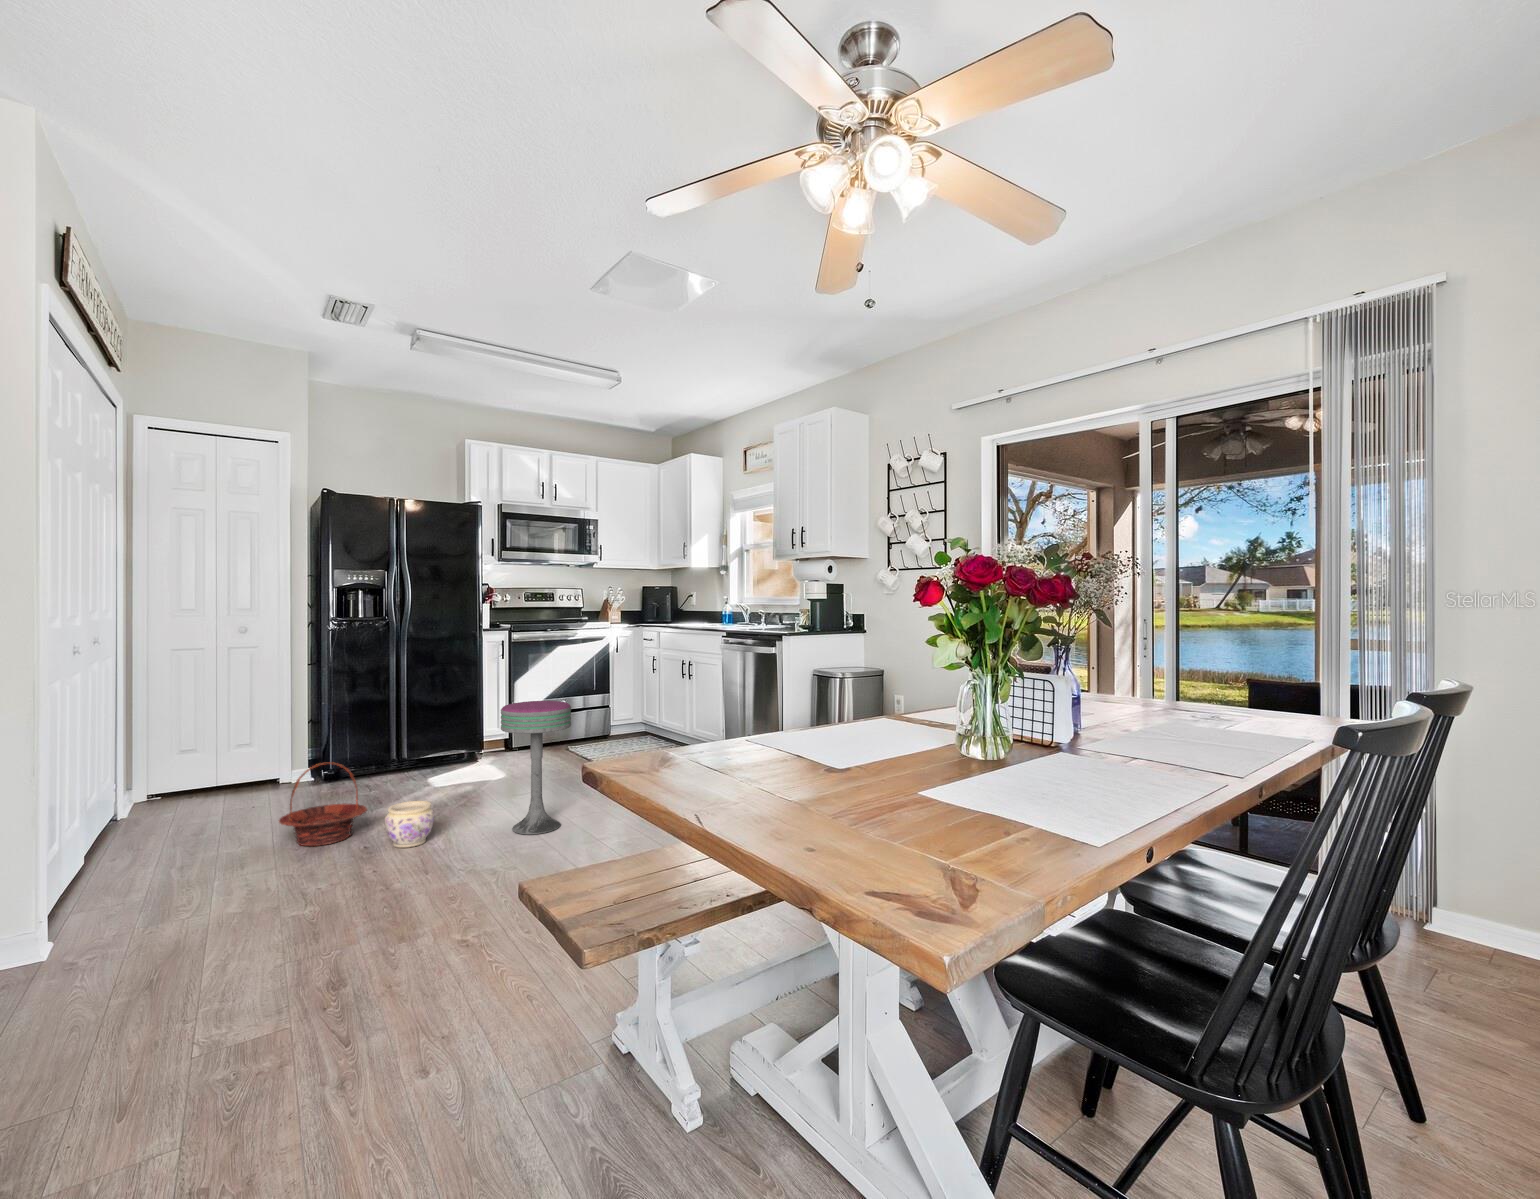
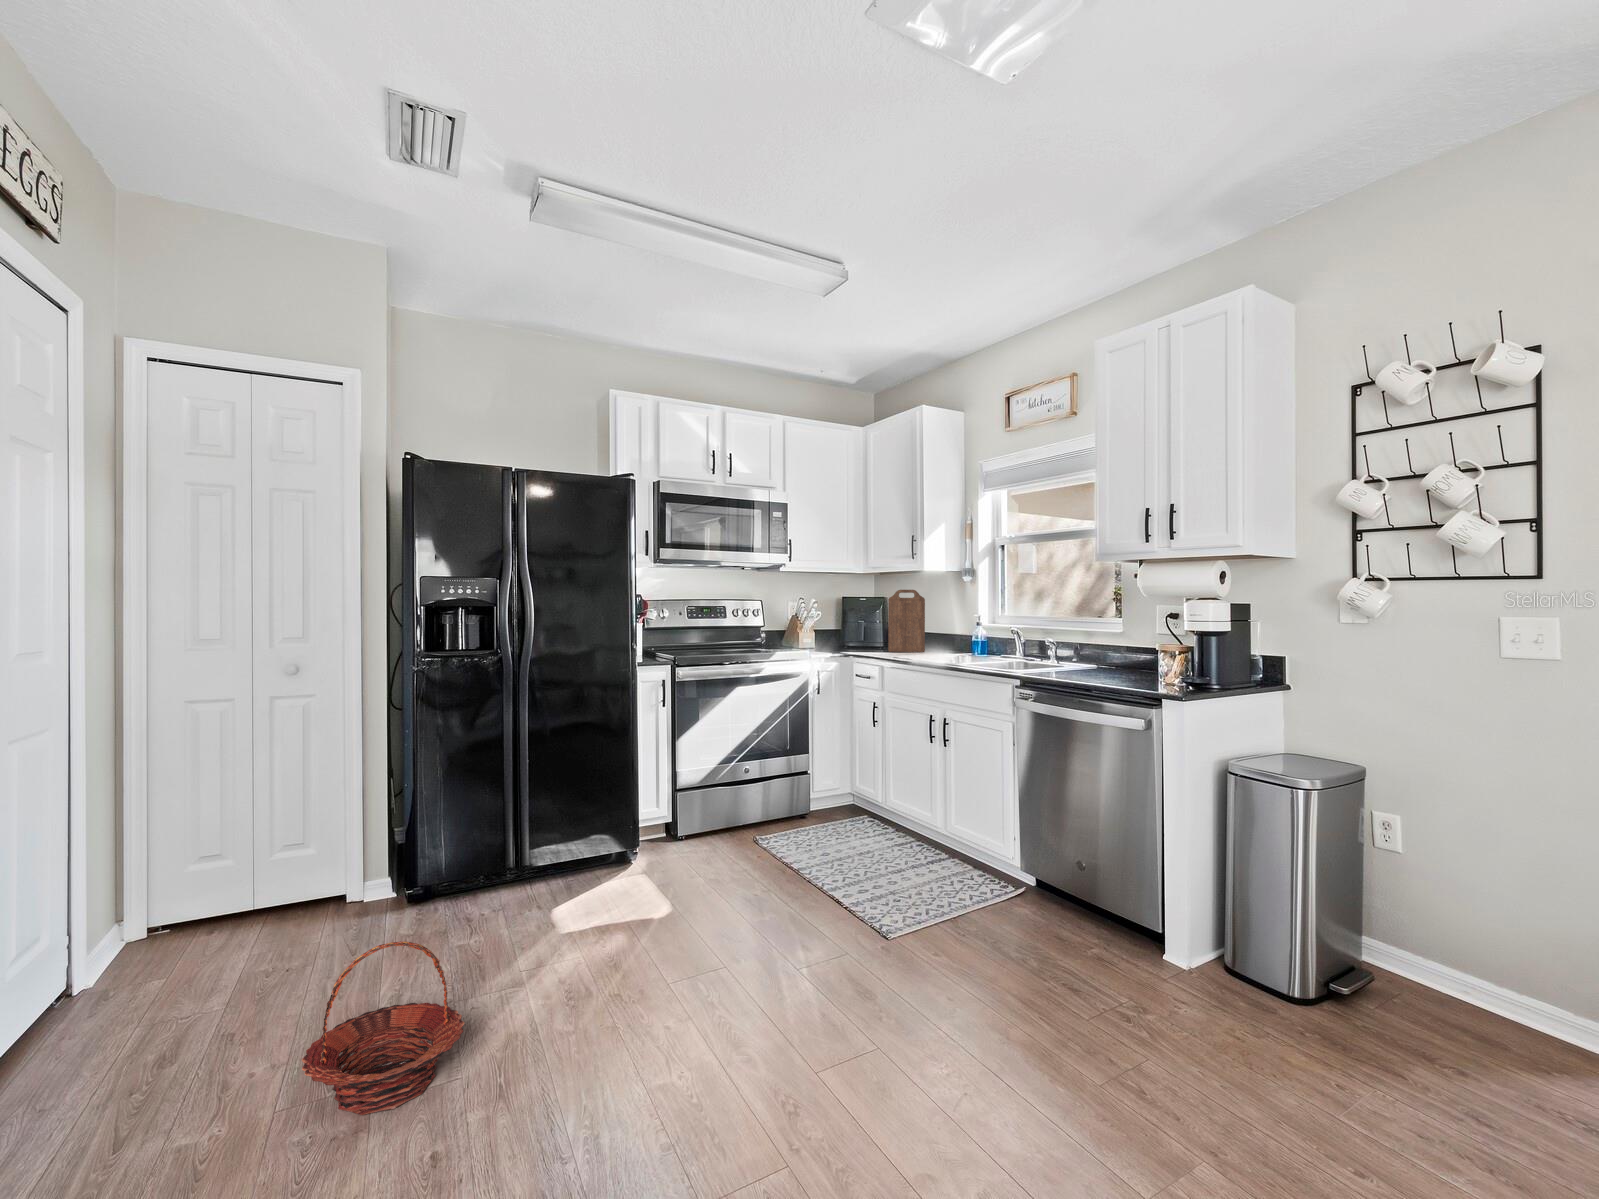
cutting board: none [668,581,693,623] -> present [888,590,925,652]
bar stool: present [501,701,571,834] -> none [705,825,834,1105]
planter: present [385,801,434,848] -> none [493,1024,585,1137]

